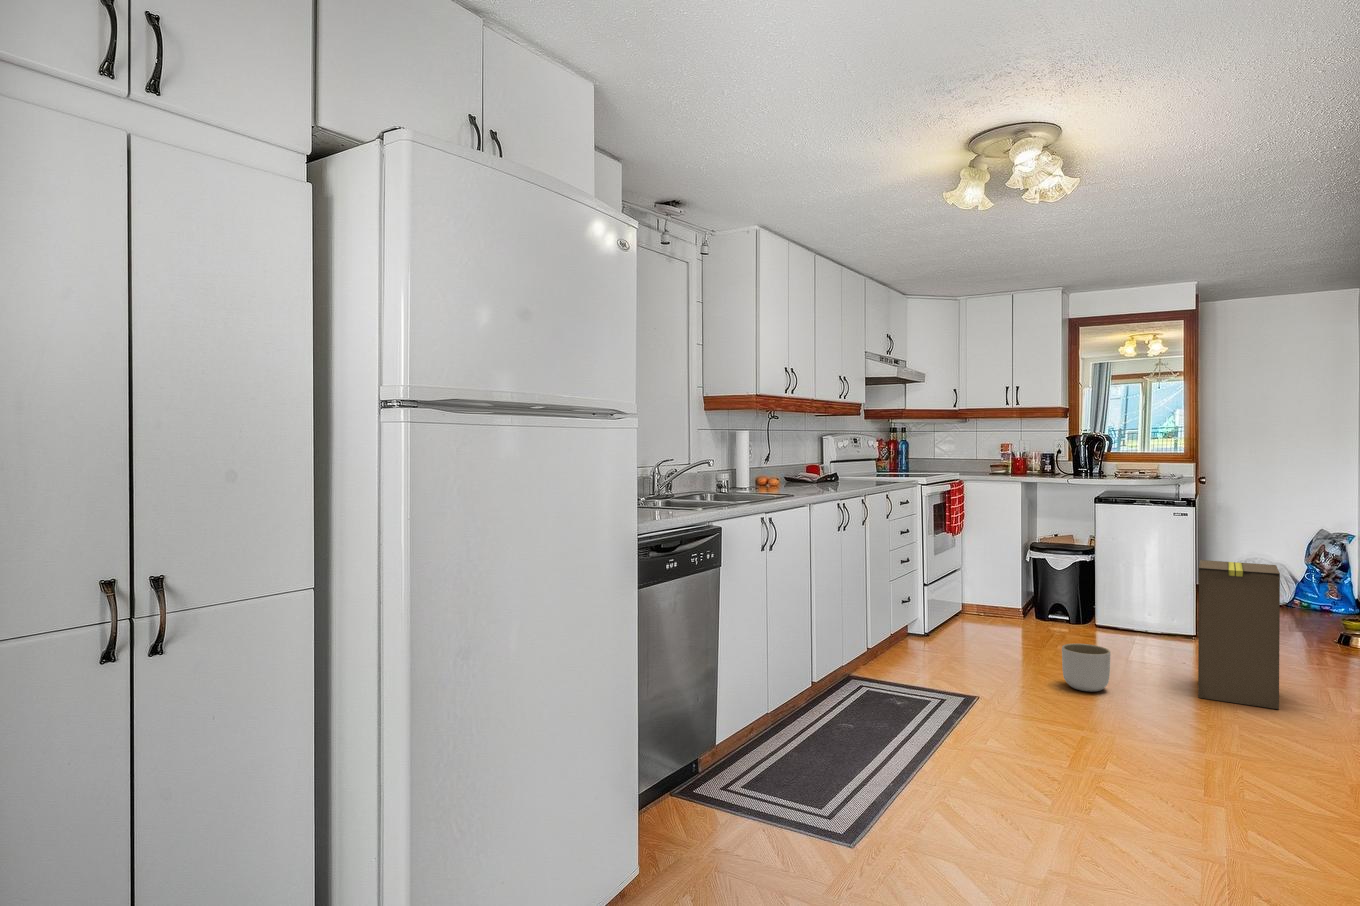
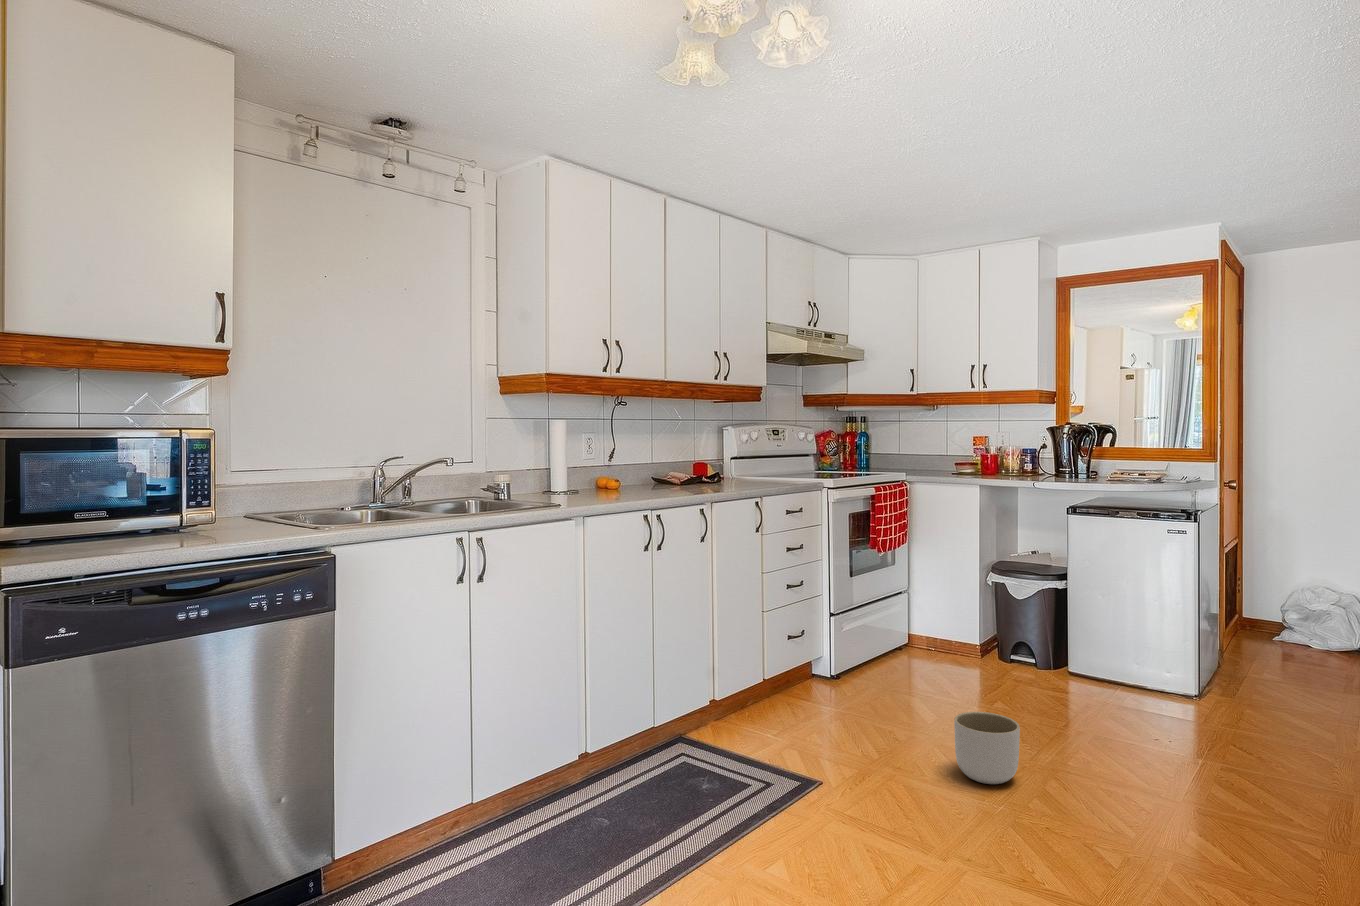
cardboard box: present [1198,560,1280,709] -> none [1145,601,1275,836]

